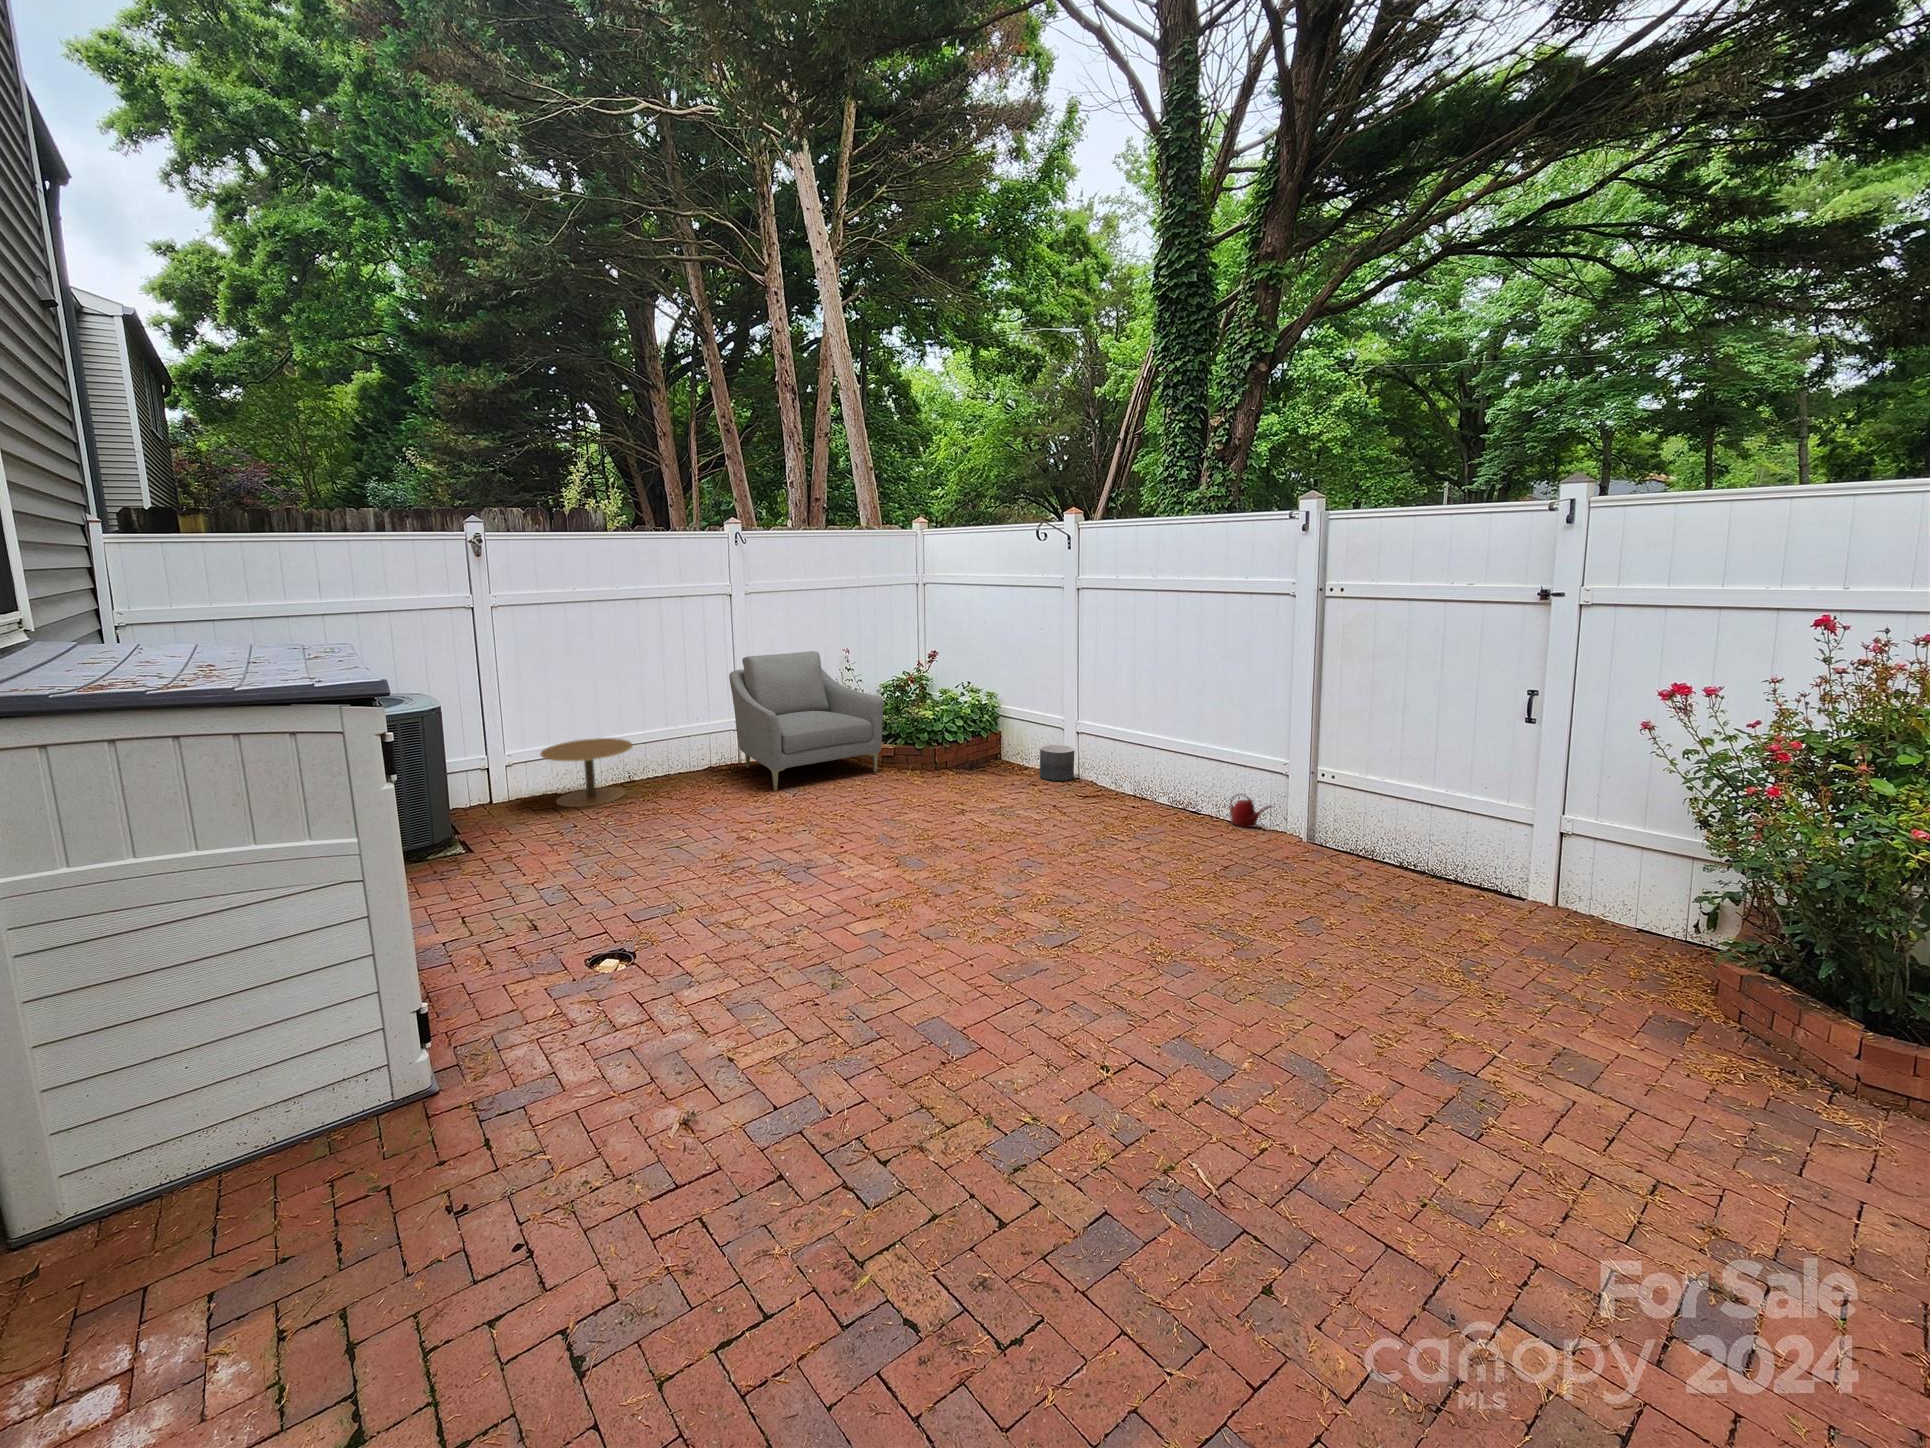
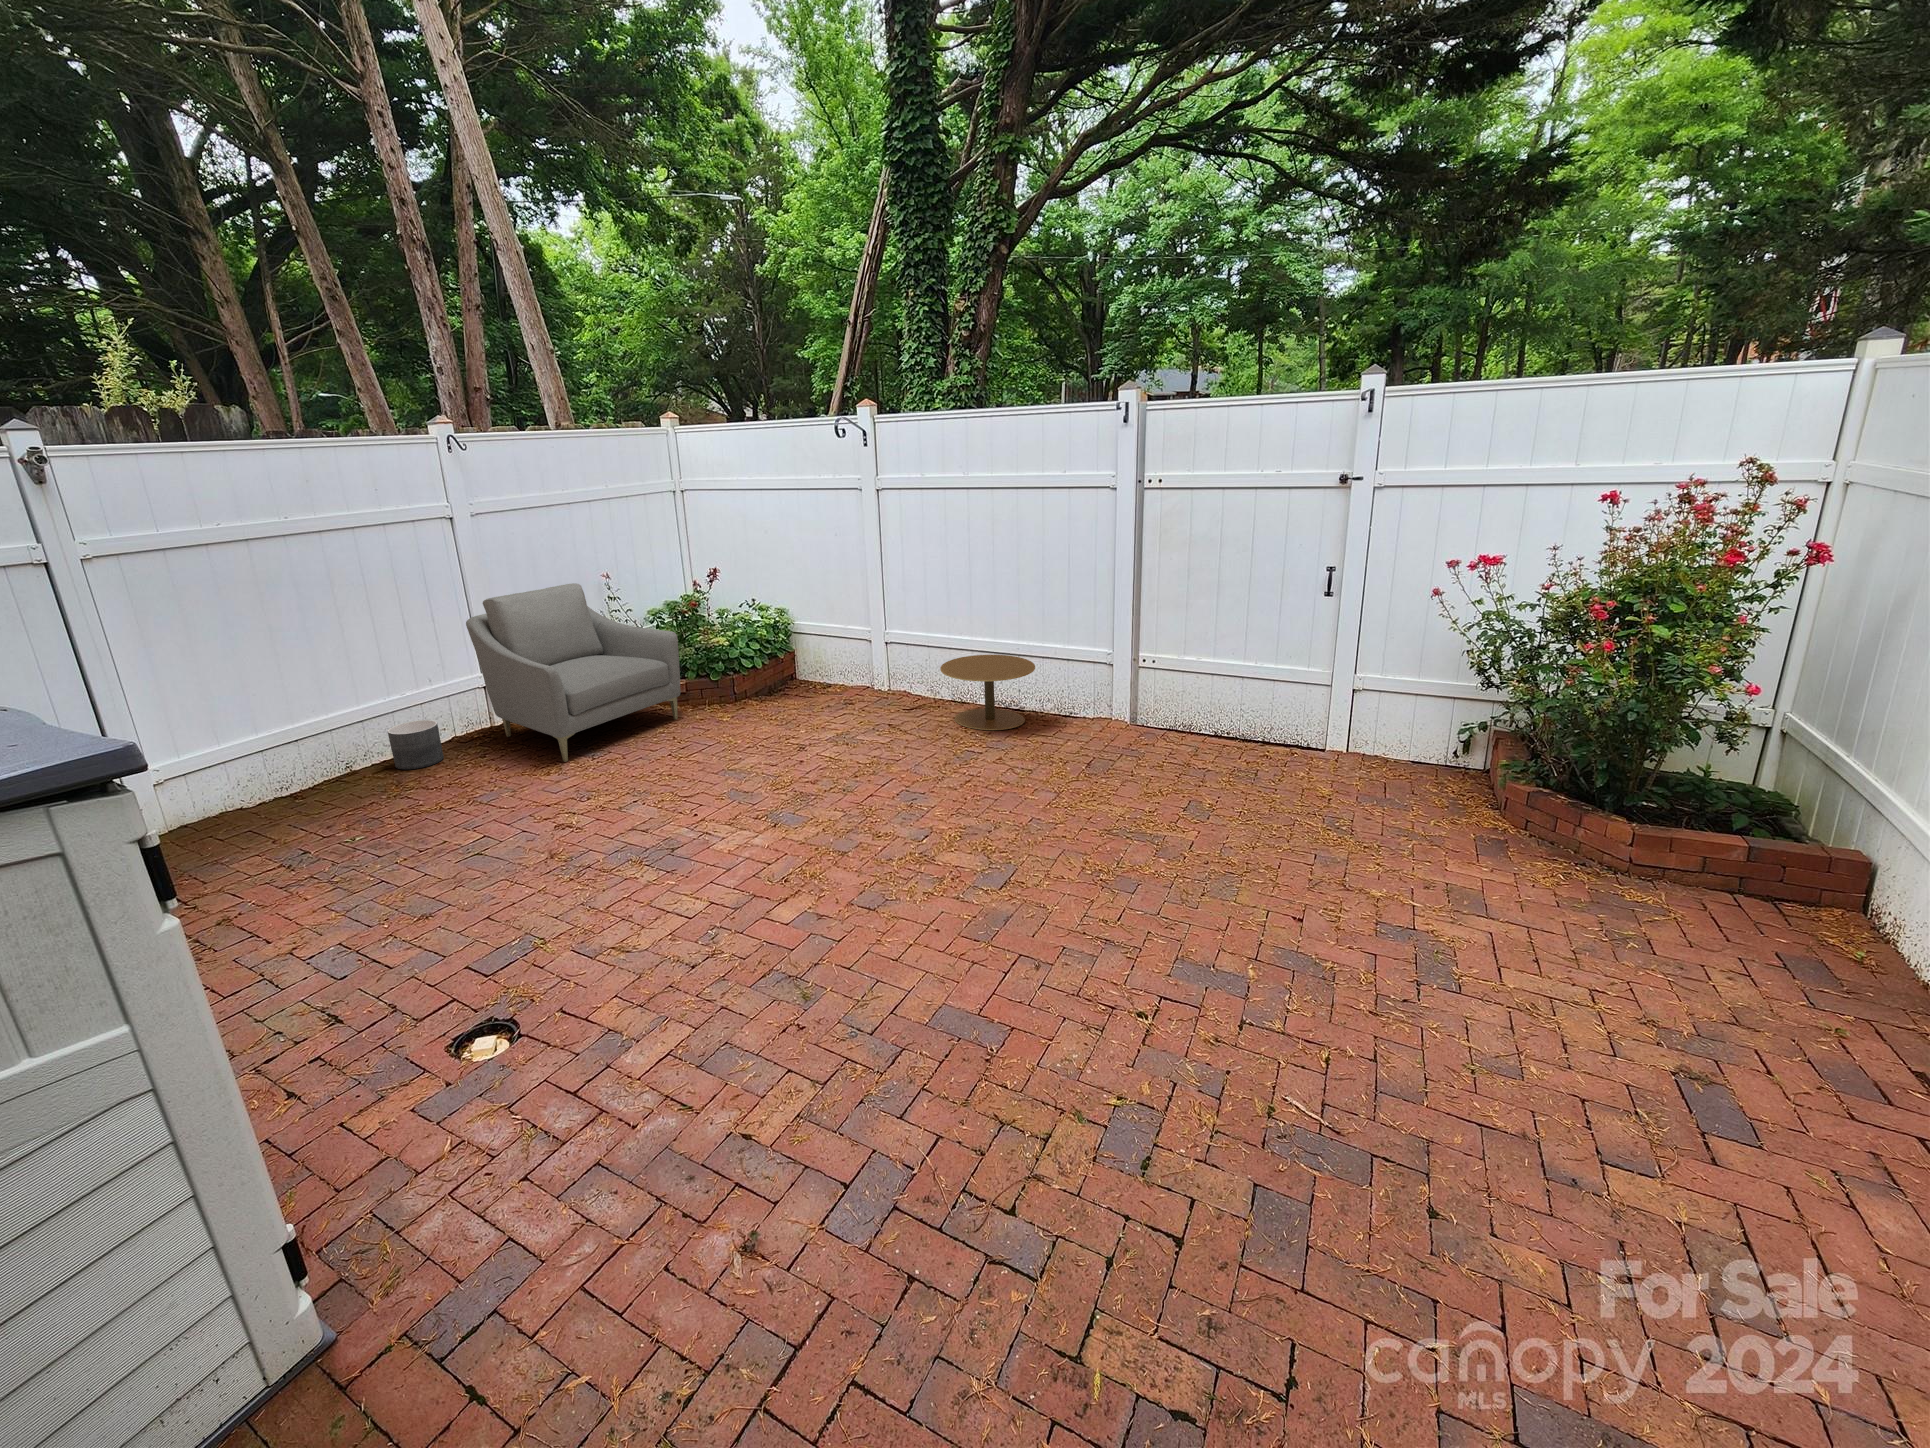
side table: present [541,738,633,807] -> present [940,655,1035,730]
planter: present [1040,745,1075,781] -> present [387,720,444,770]
watering can: present [1230,794,1272,828] -> none [1069,693,1113,726]

